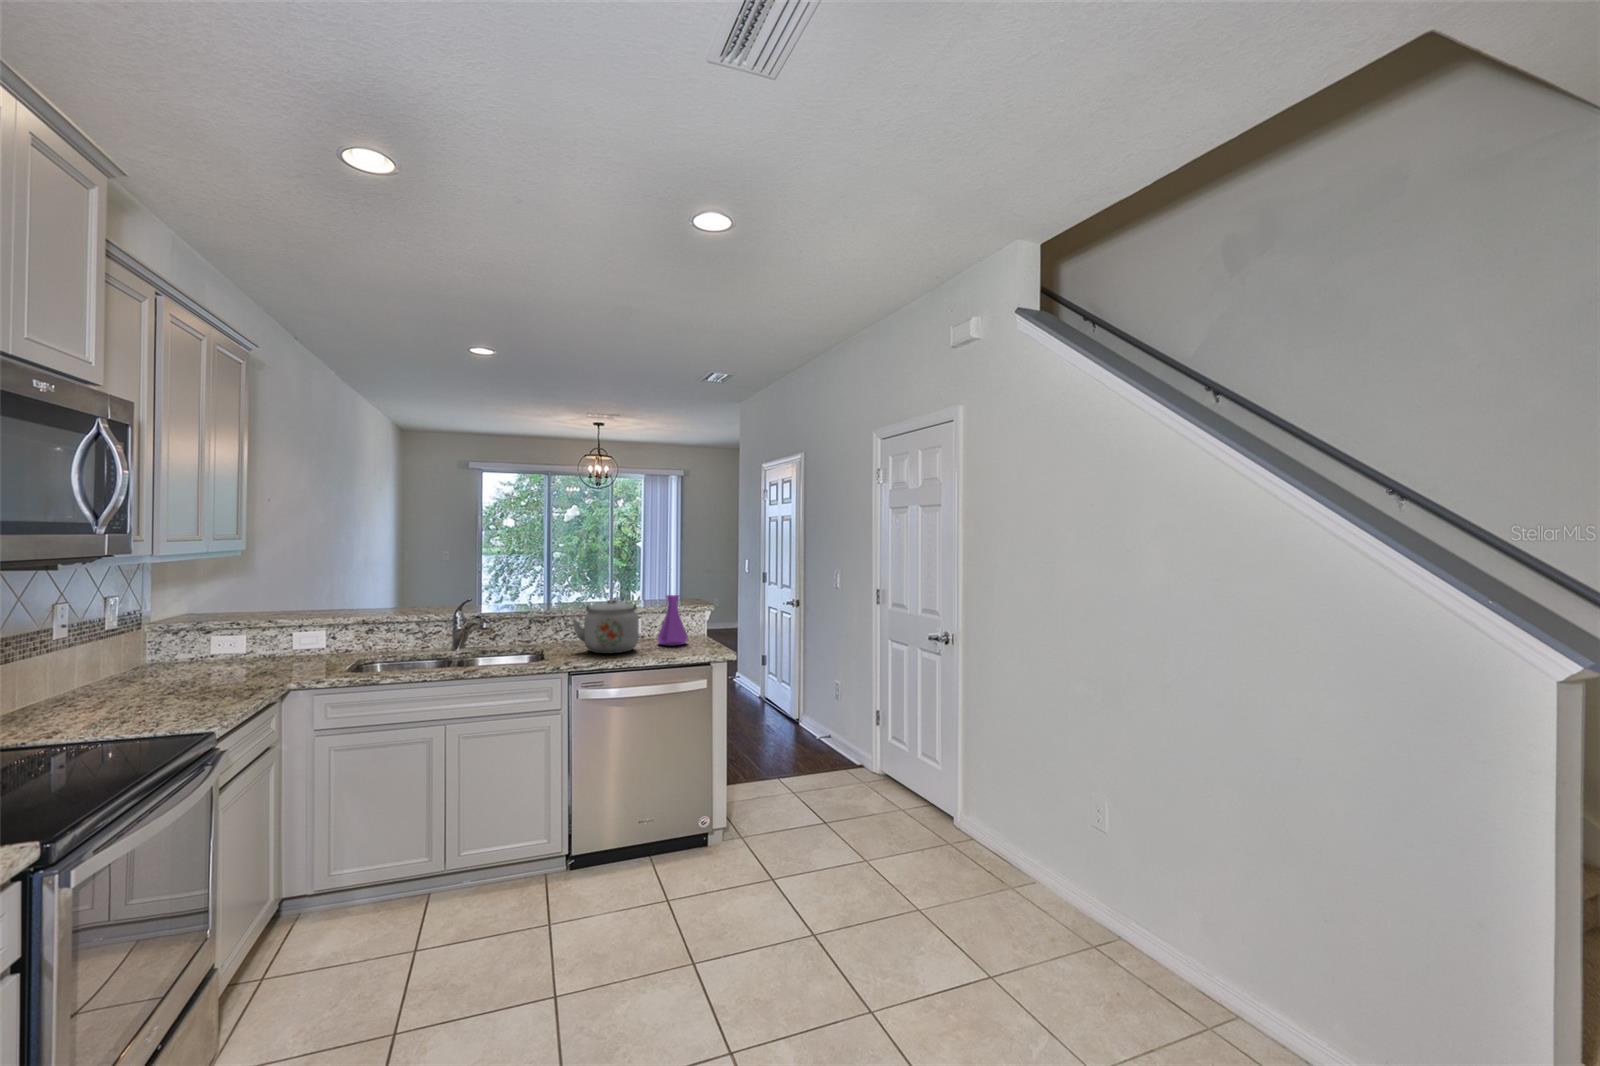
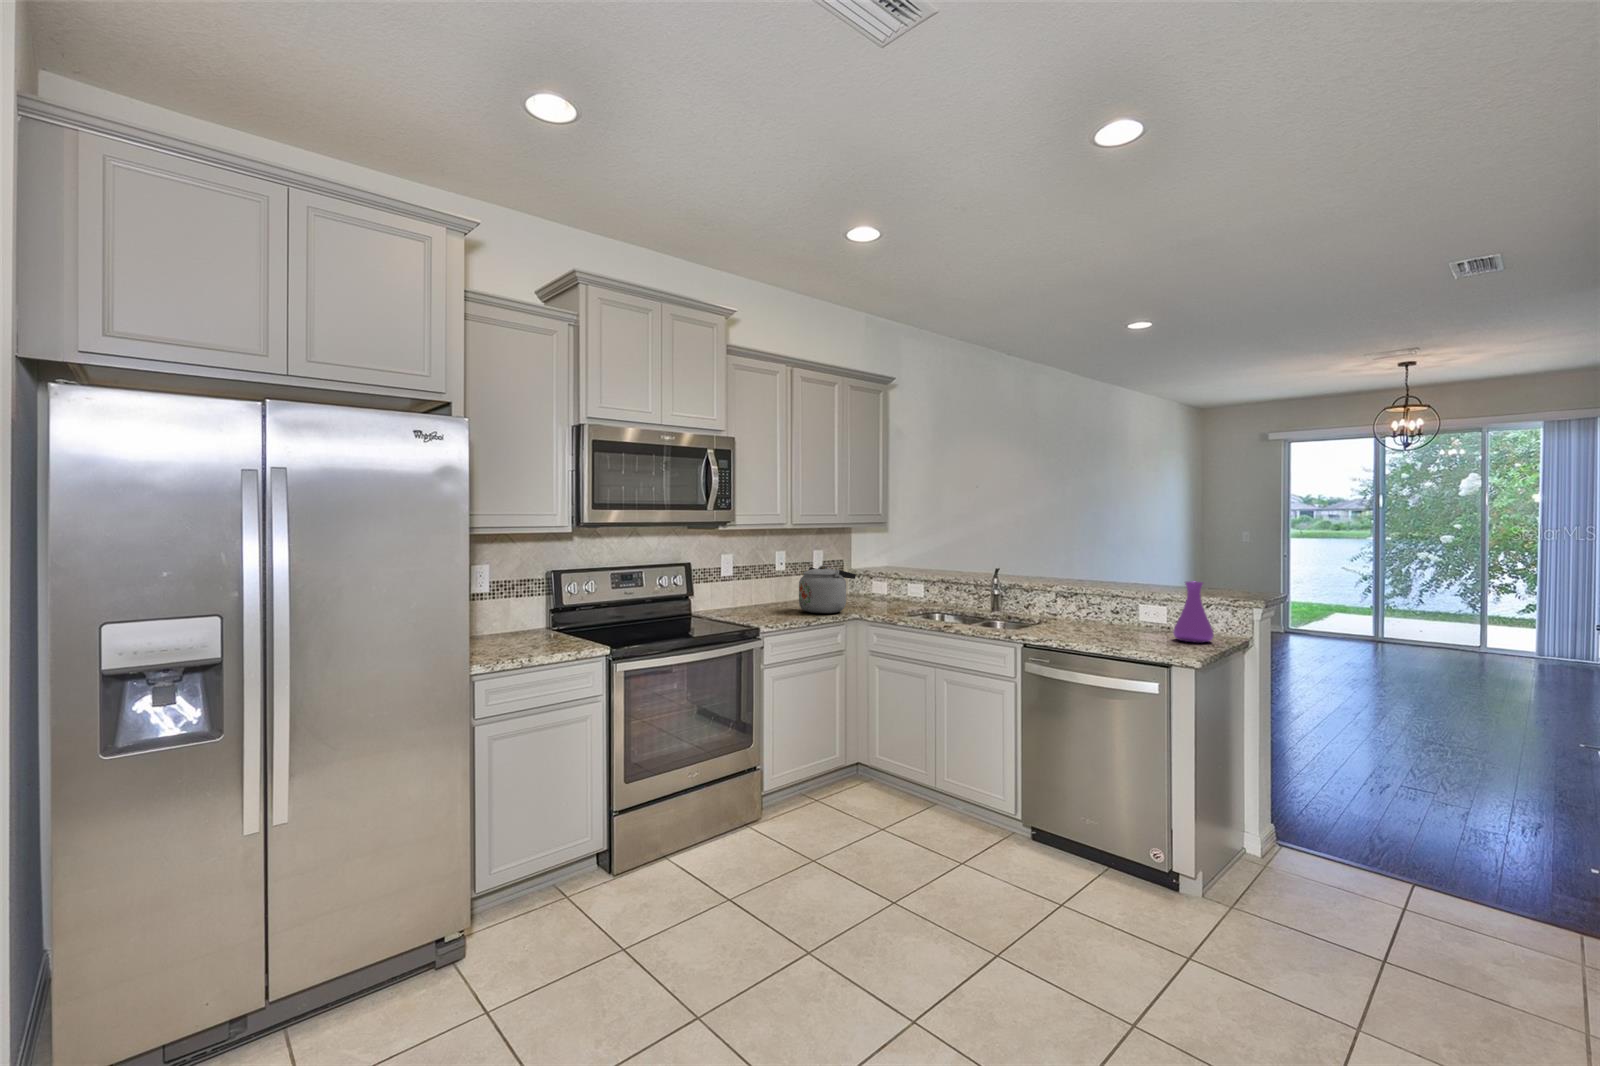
kettle: present [572,599,639,654] -> present [799,565,856,613]

